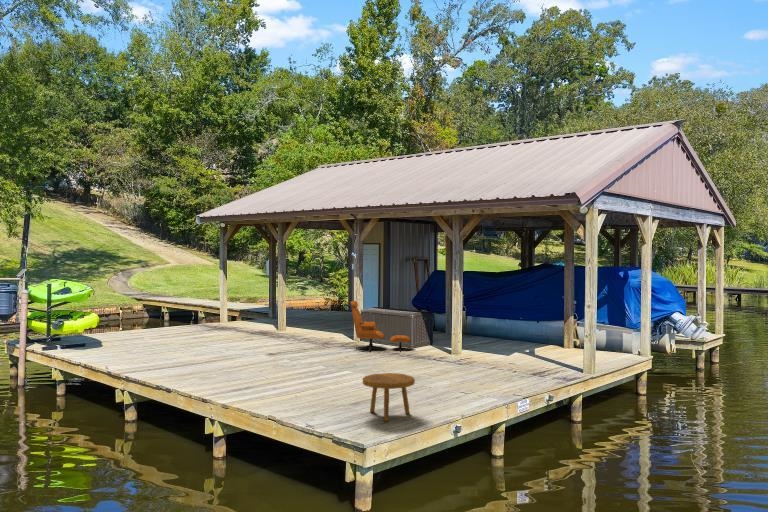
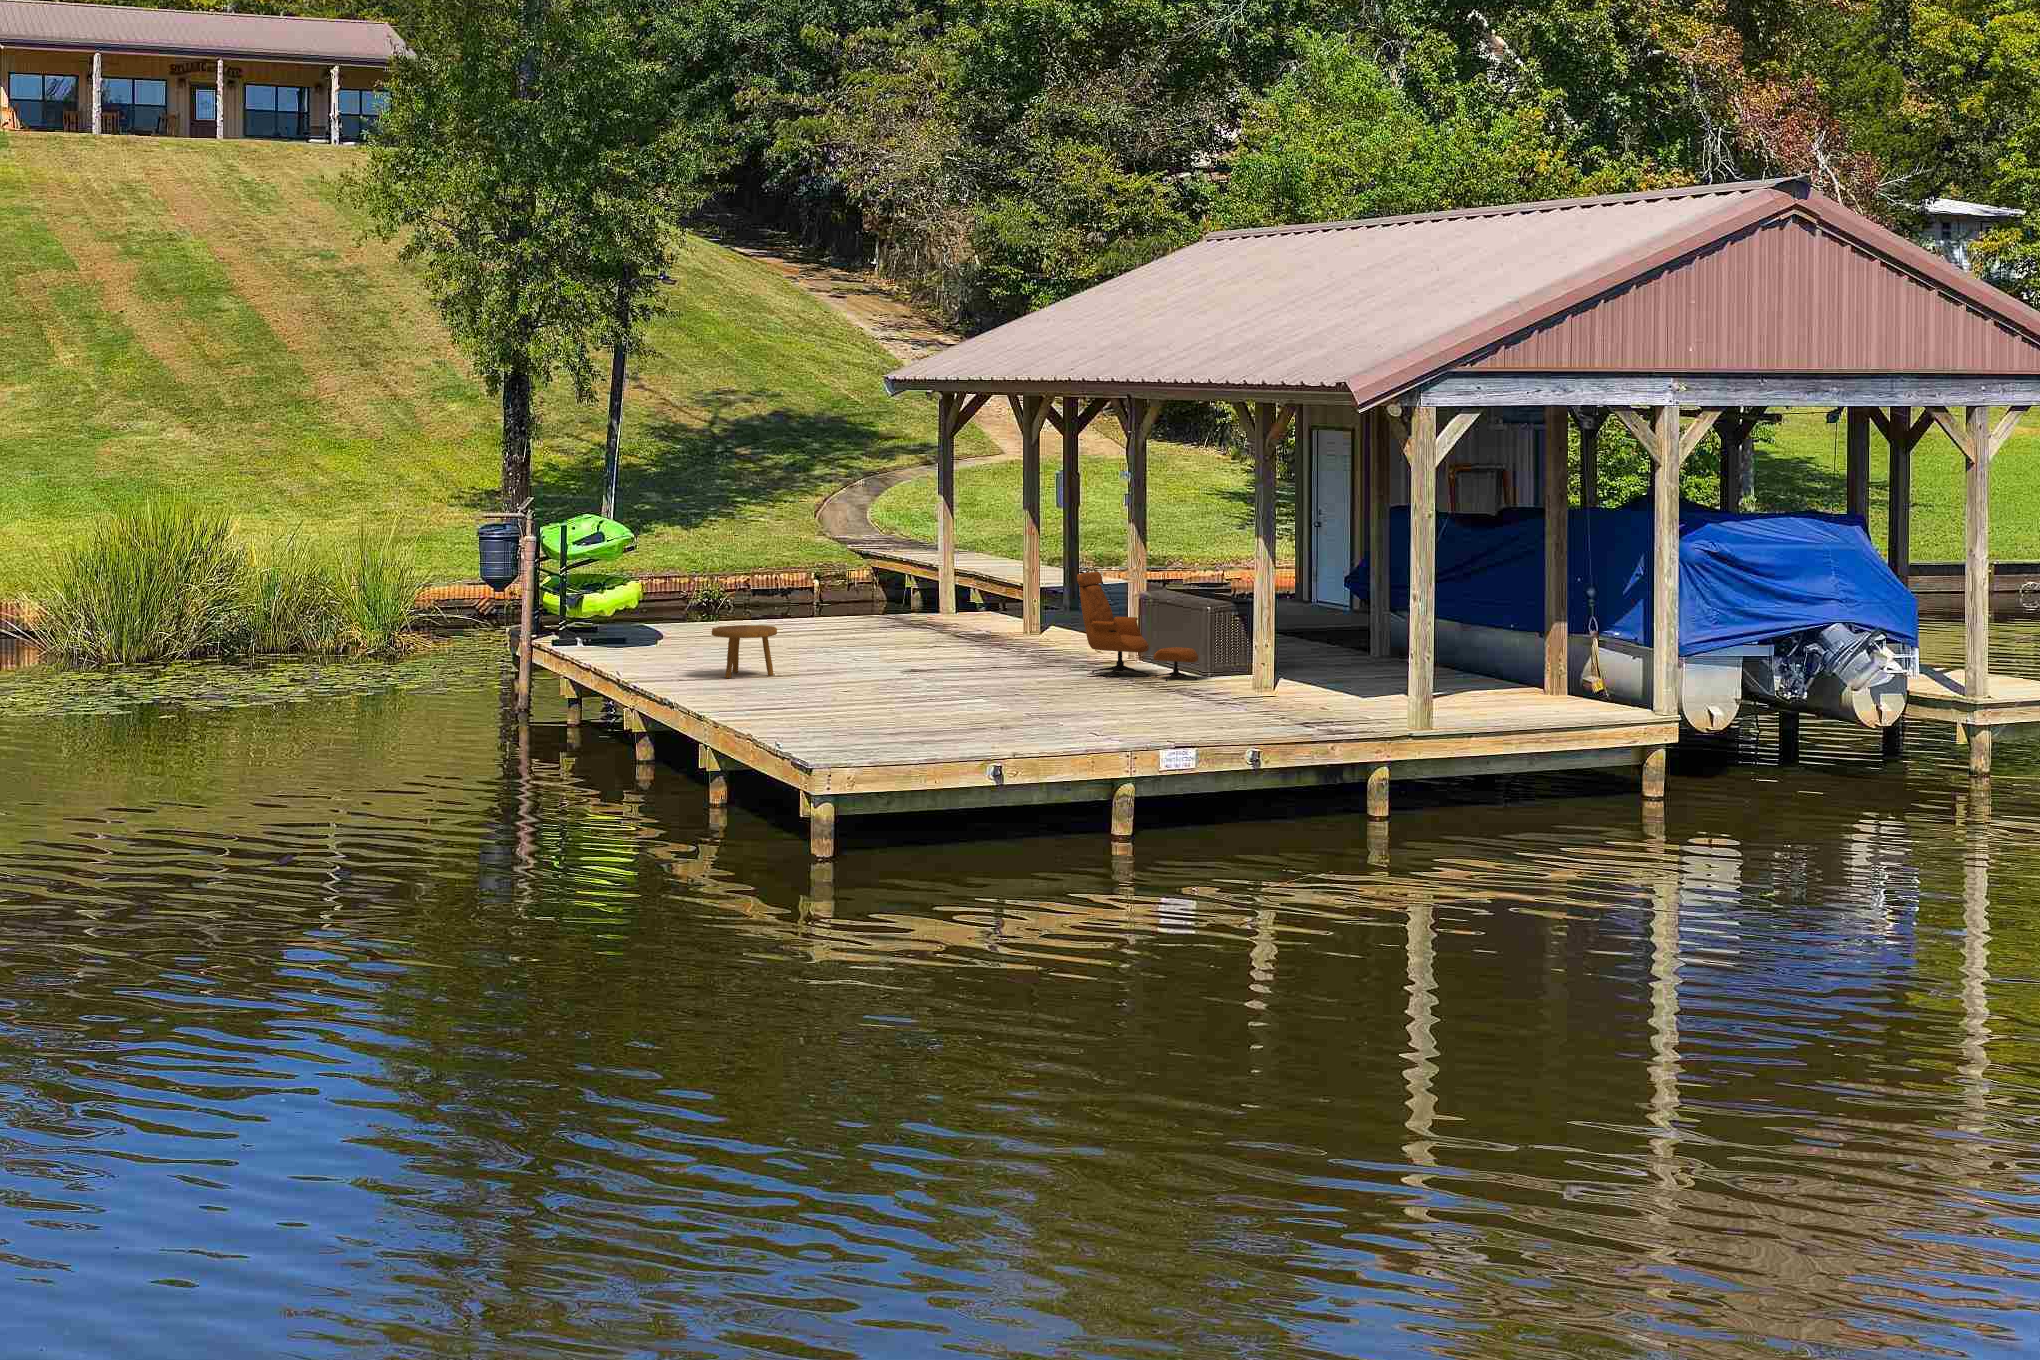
footstool: present [363,373,415,421] -> present [712,625,777,678]

